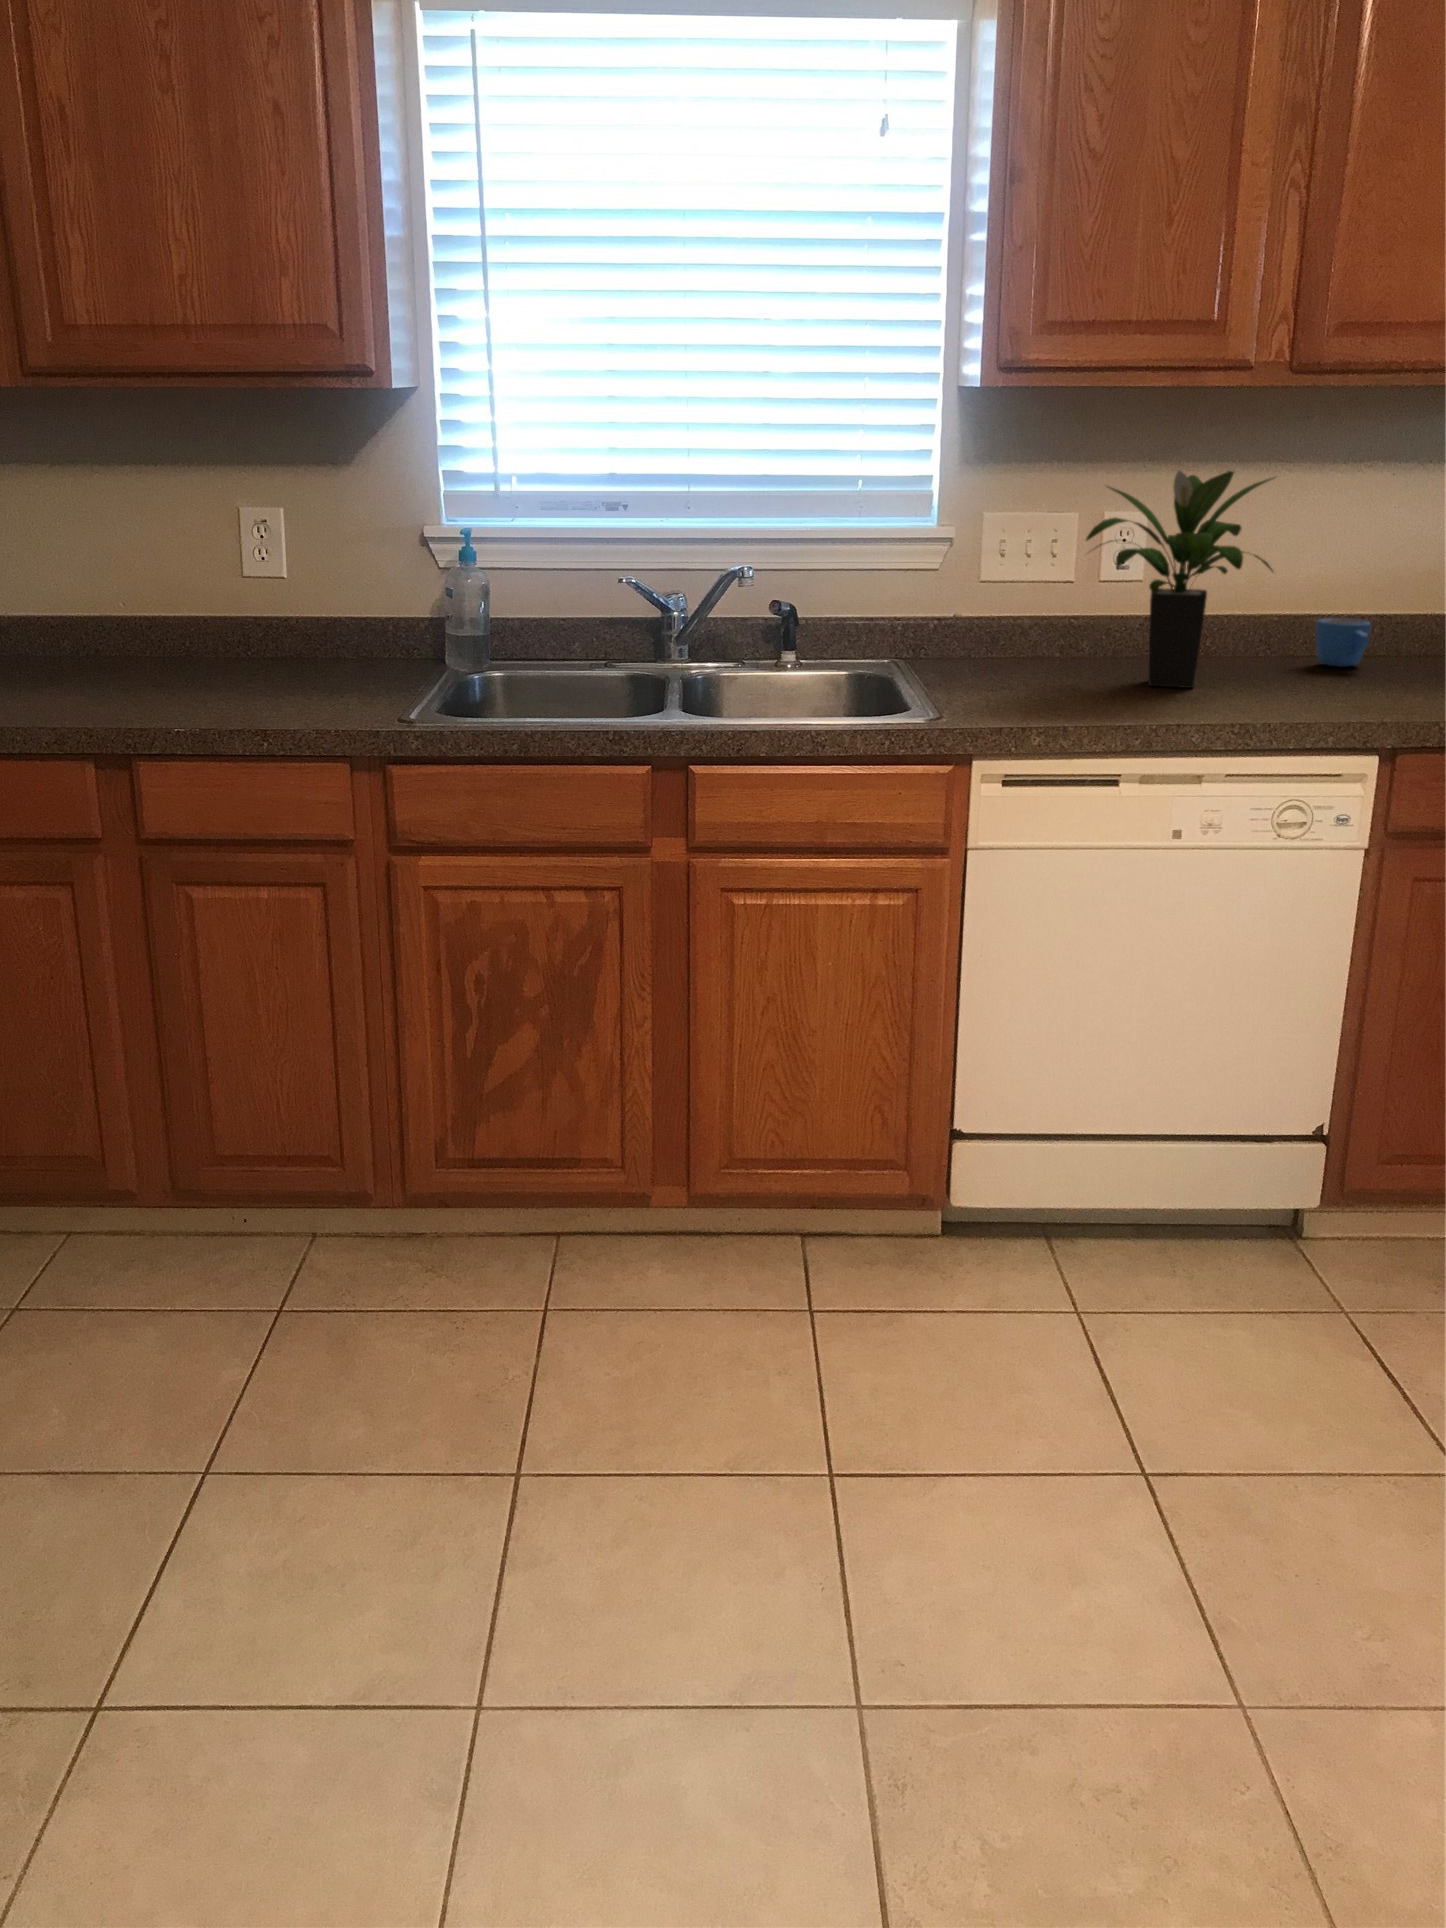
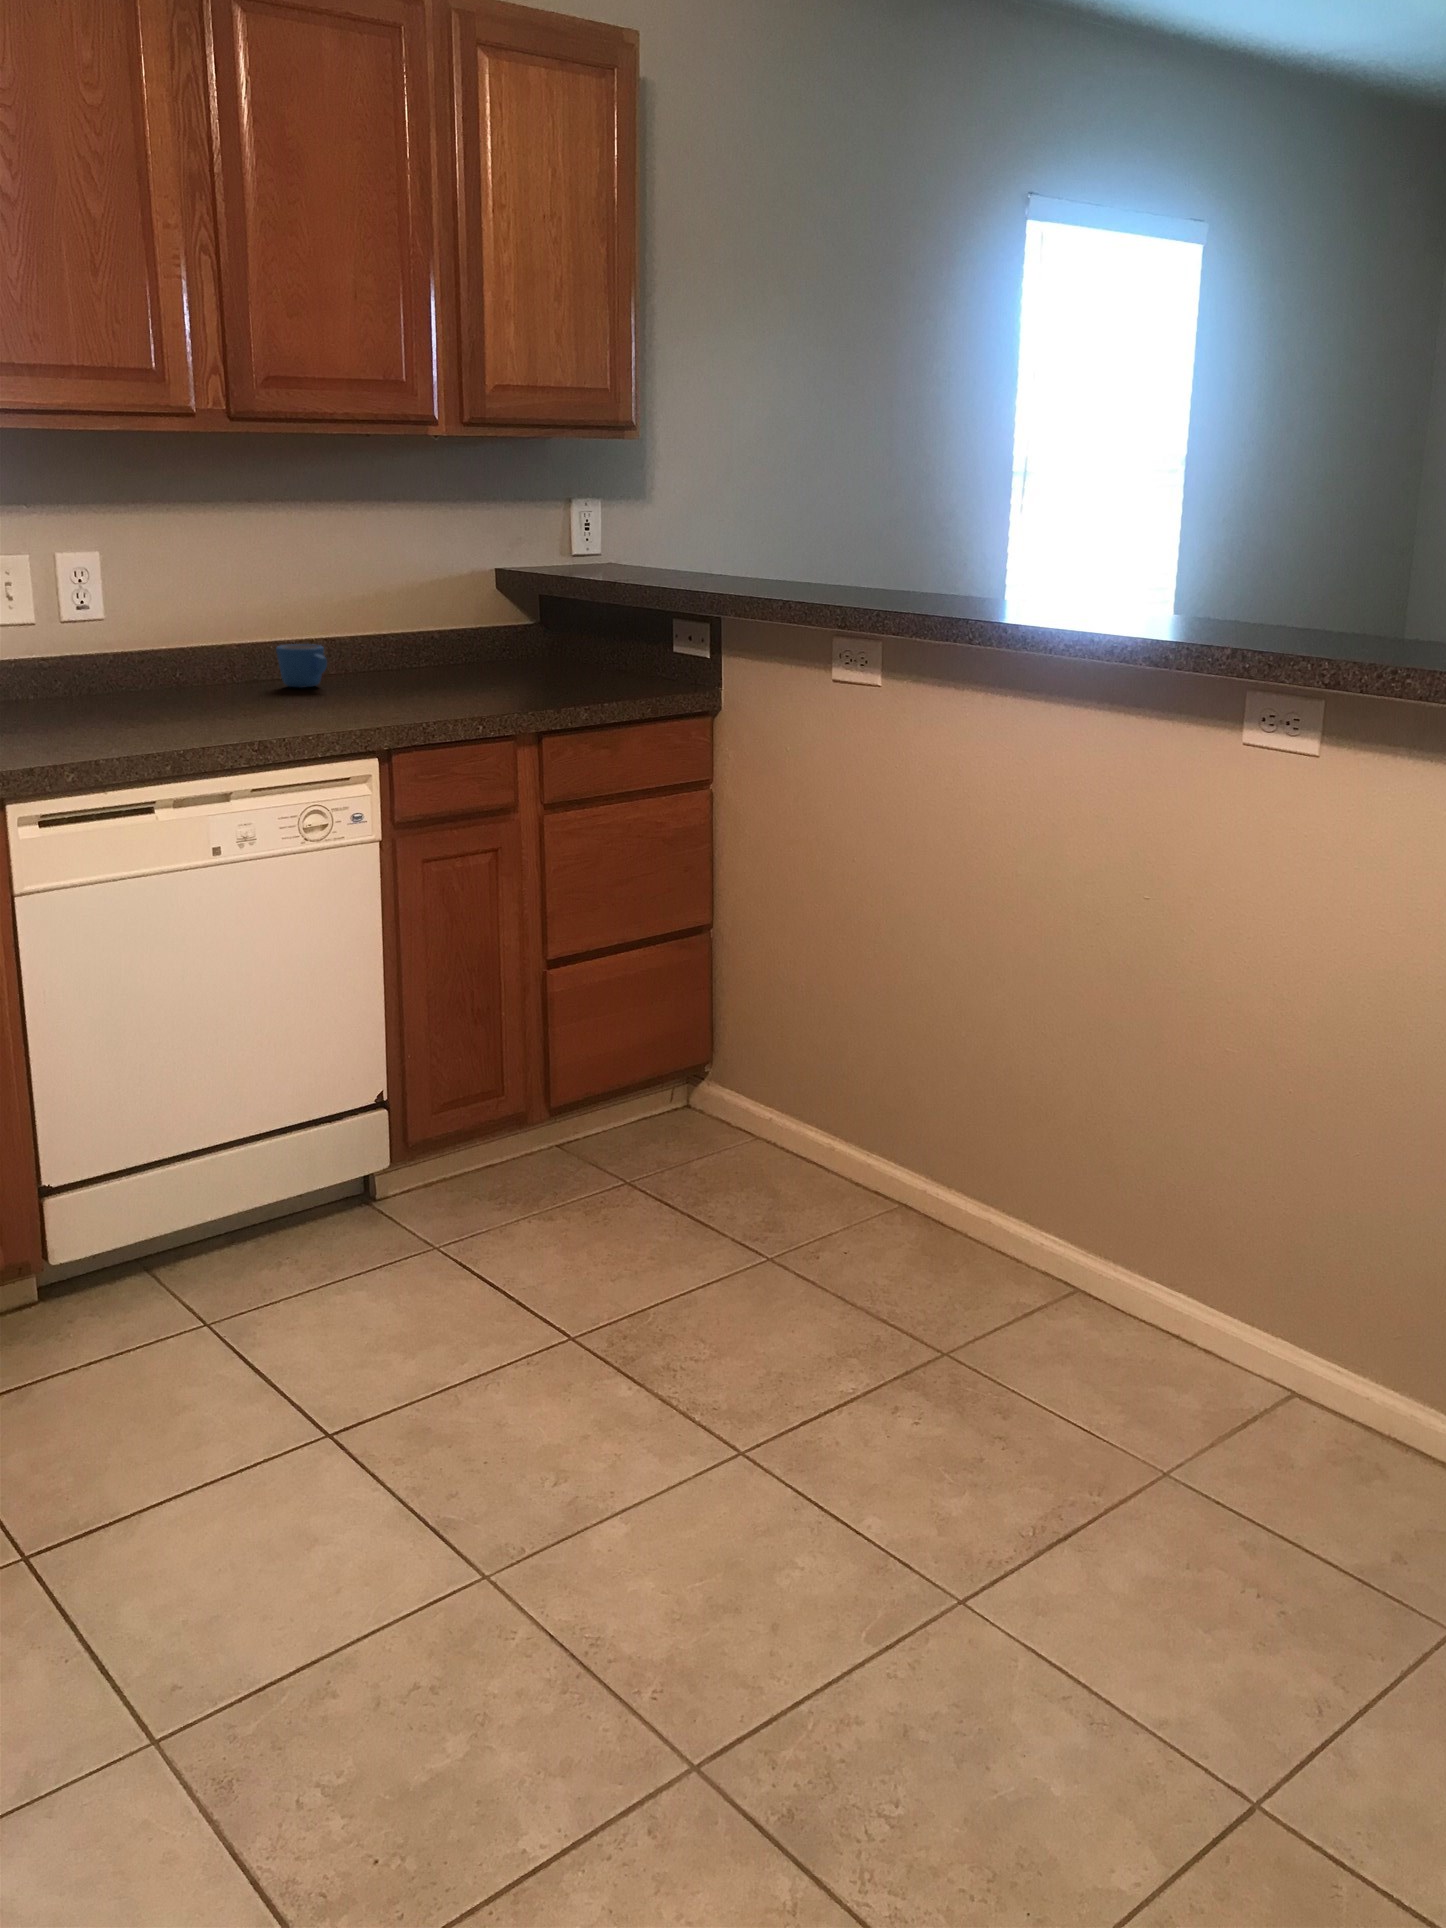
potted plant: present [1086,470,1274,688] -> none [57,509,243,717]

